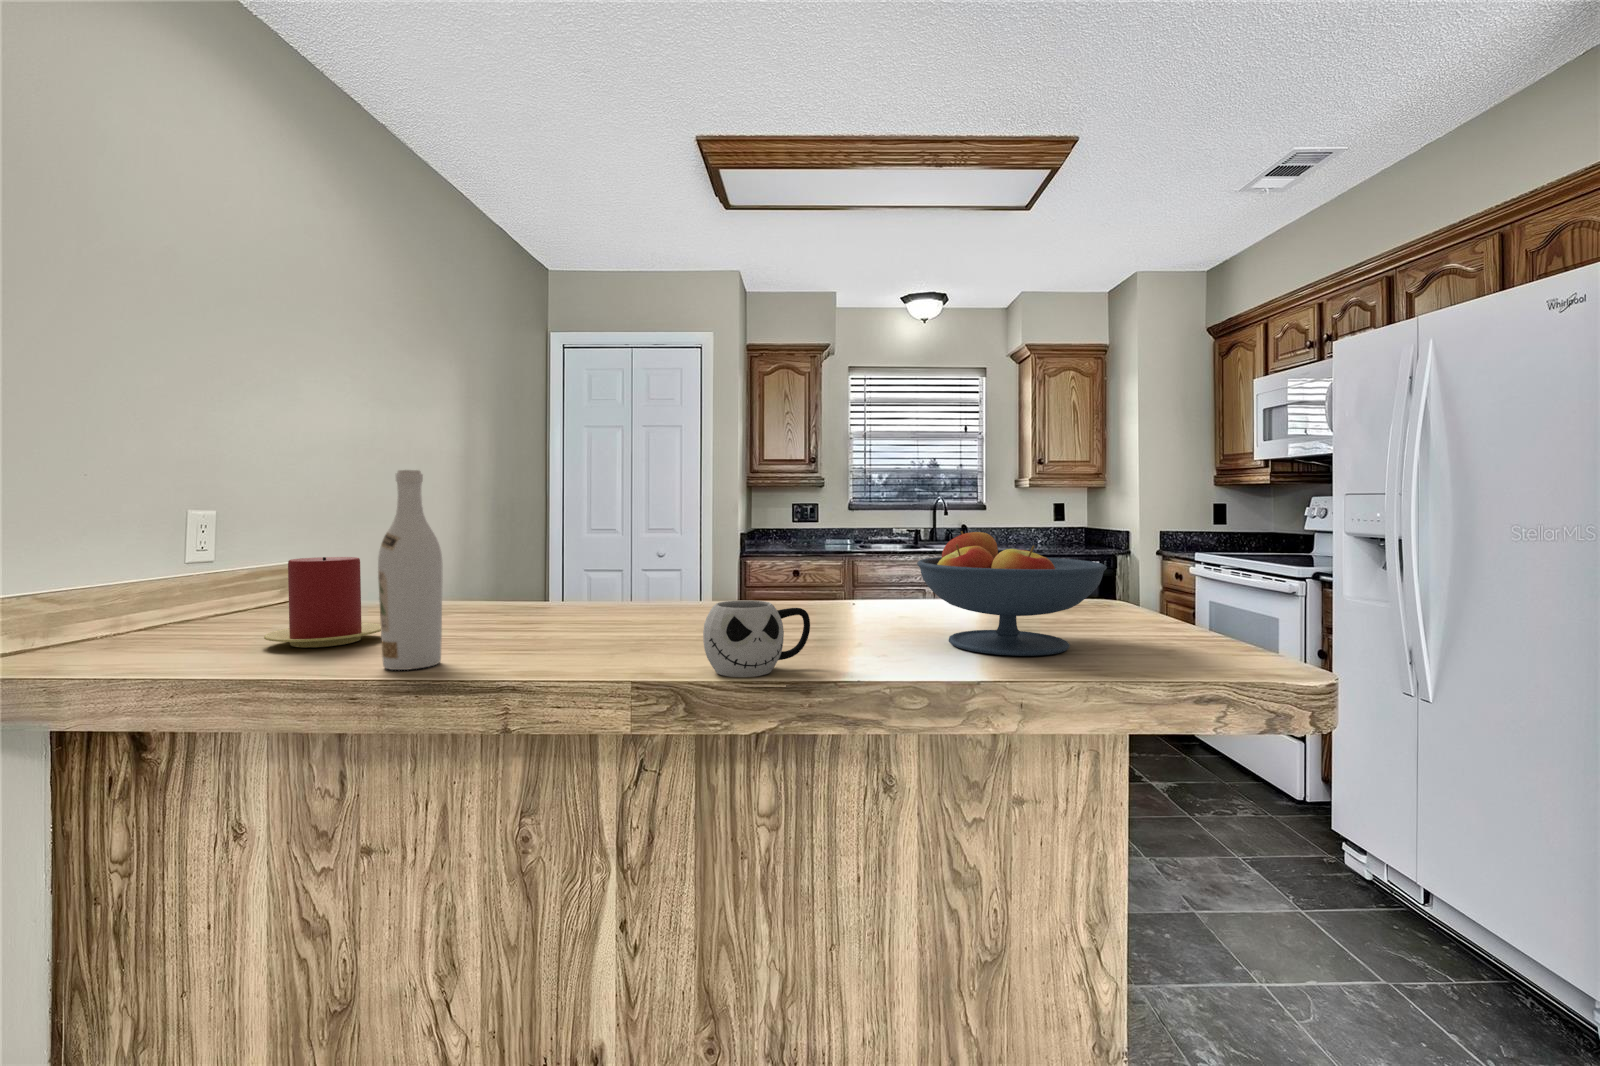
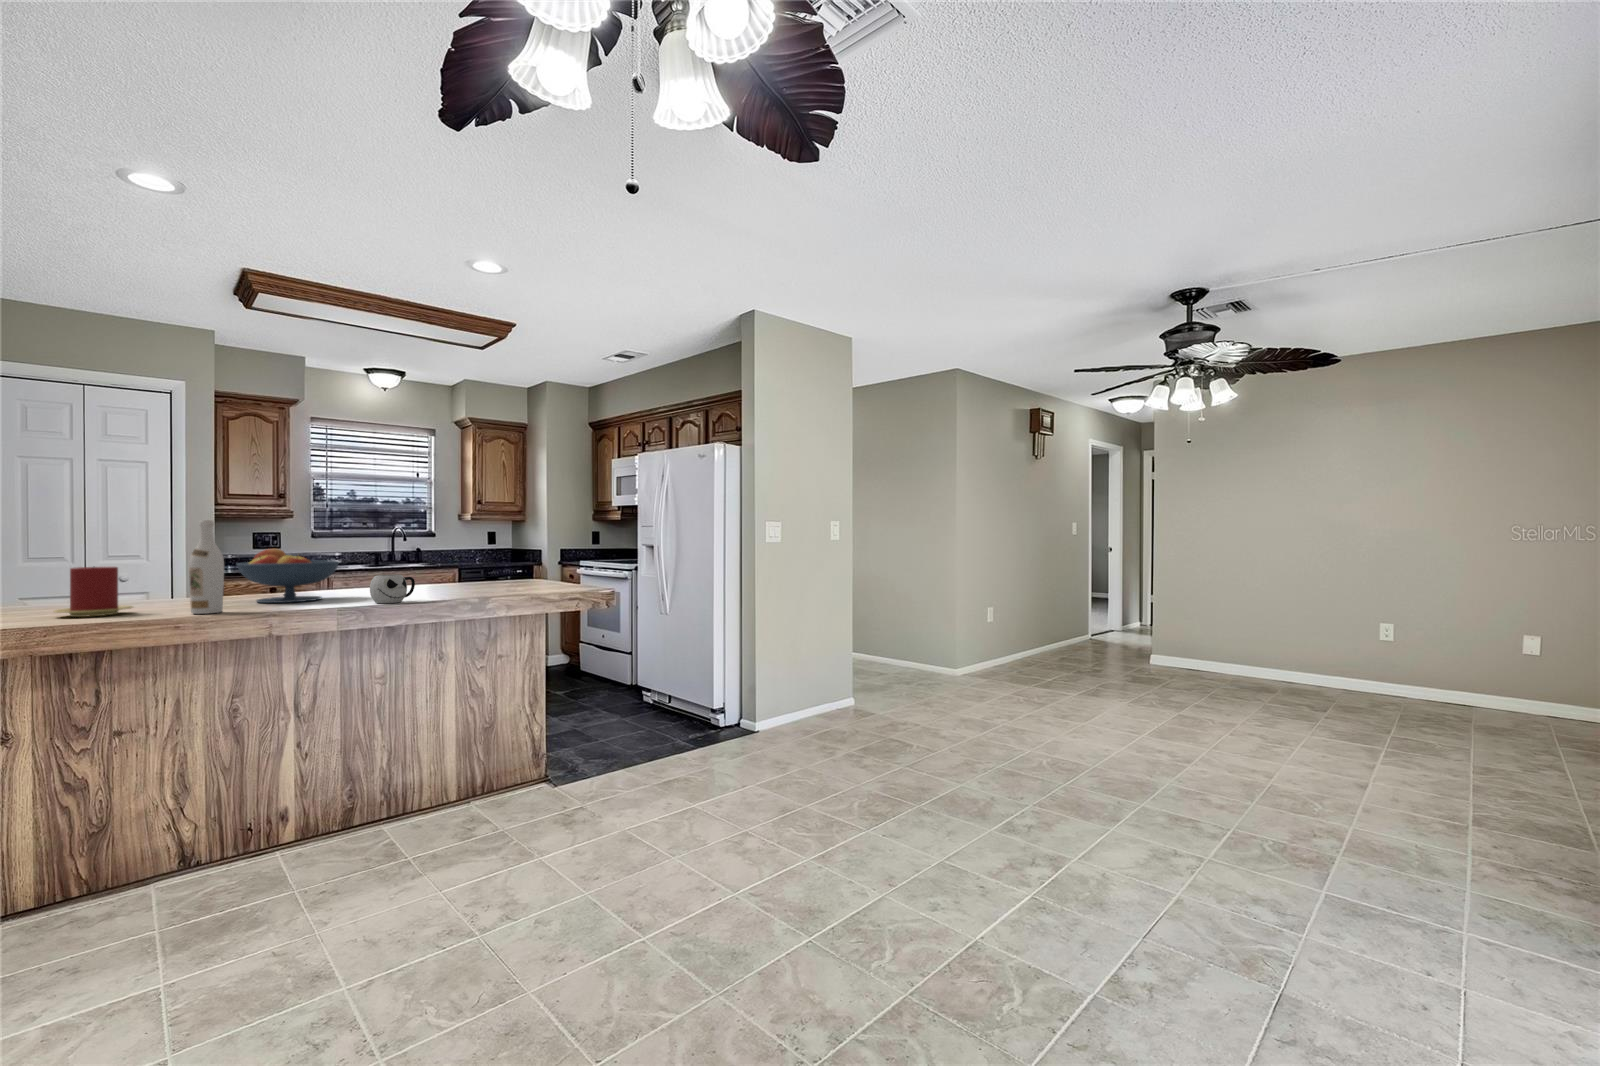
fruit bowl: present [917,531,1107,656] -> present [237,549,339,603]

